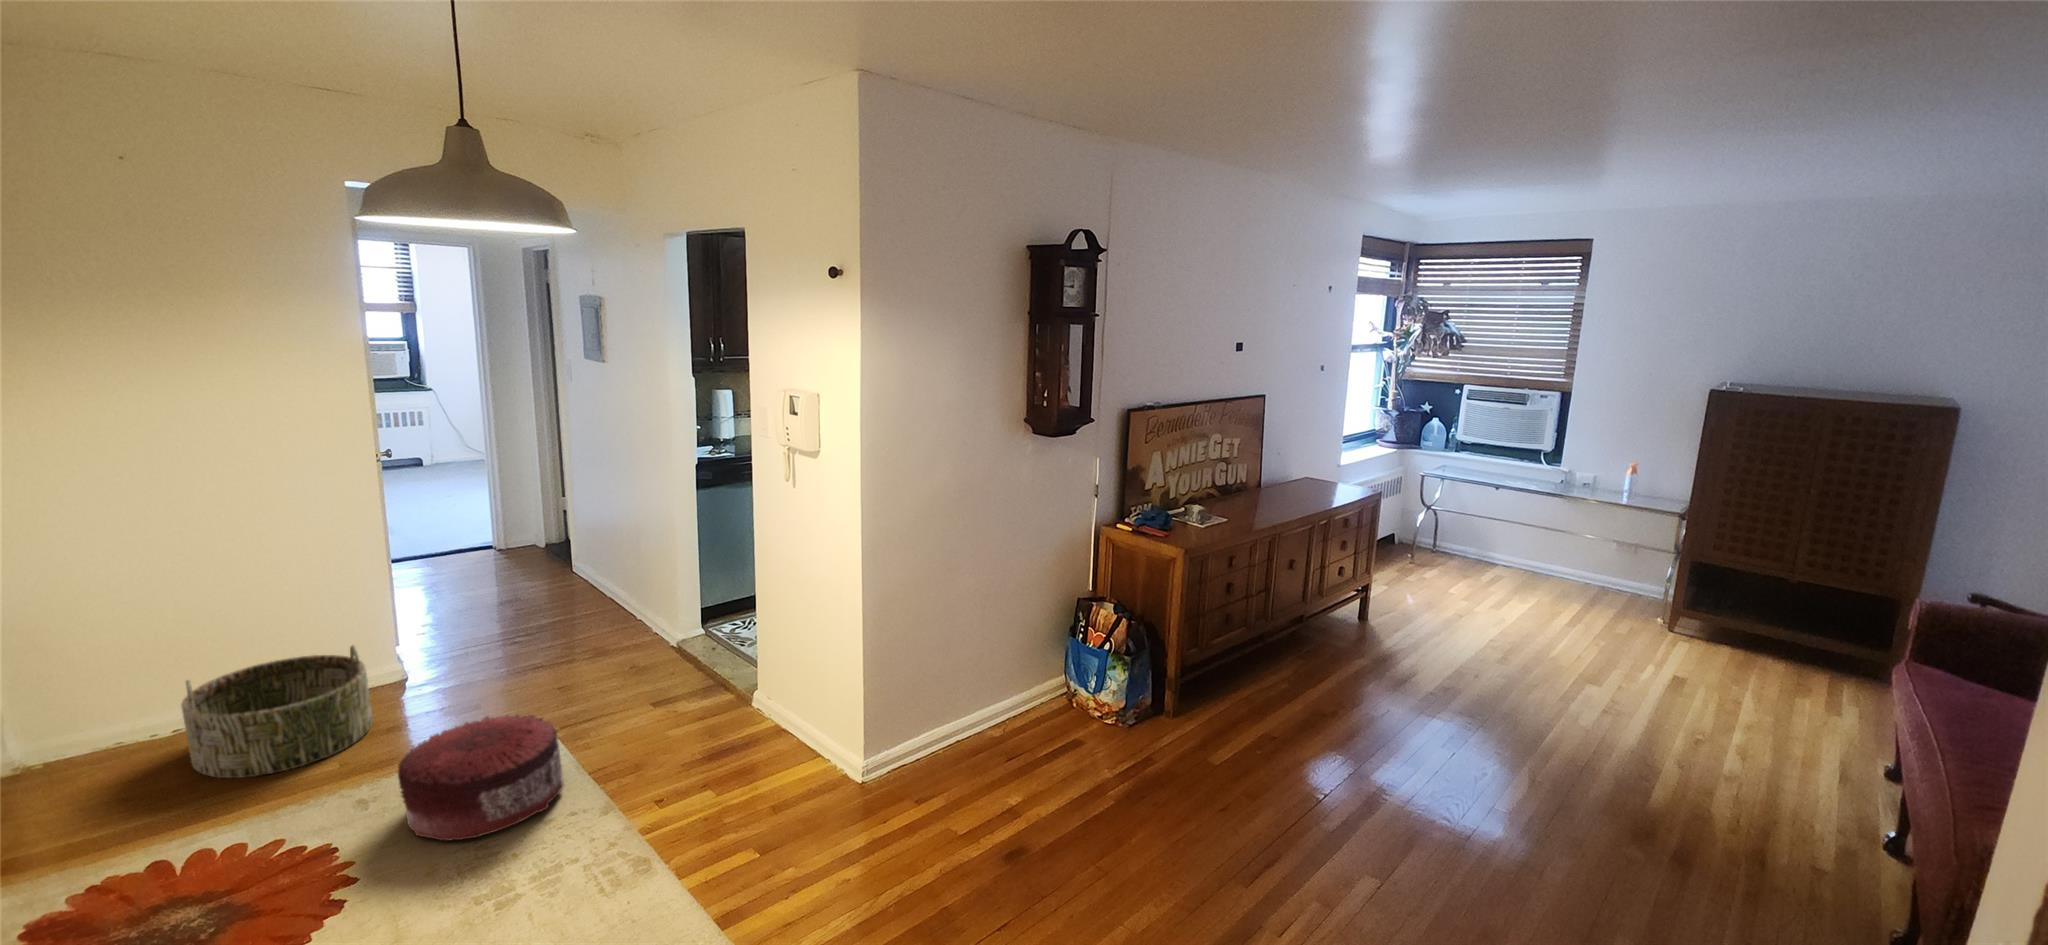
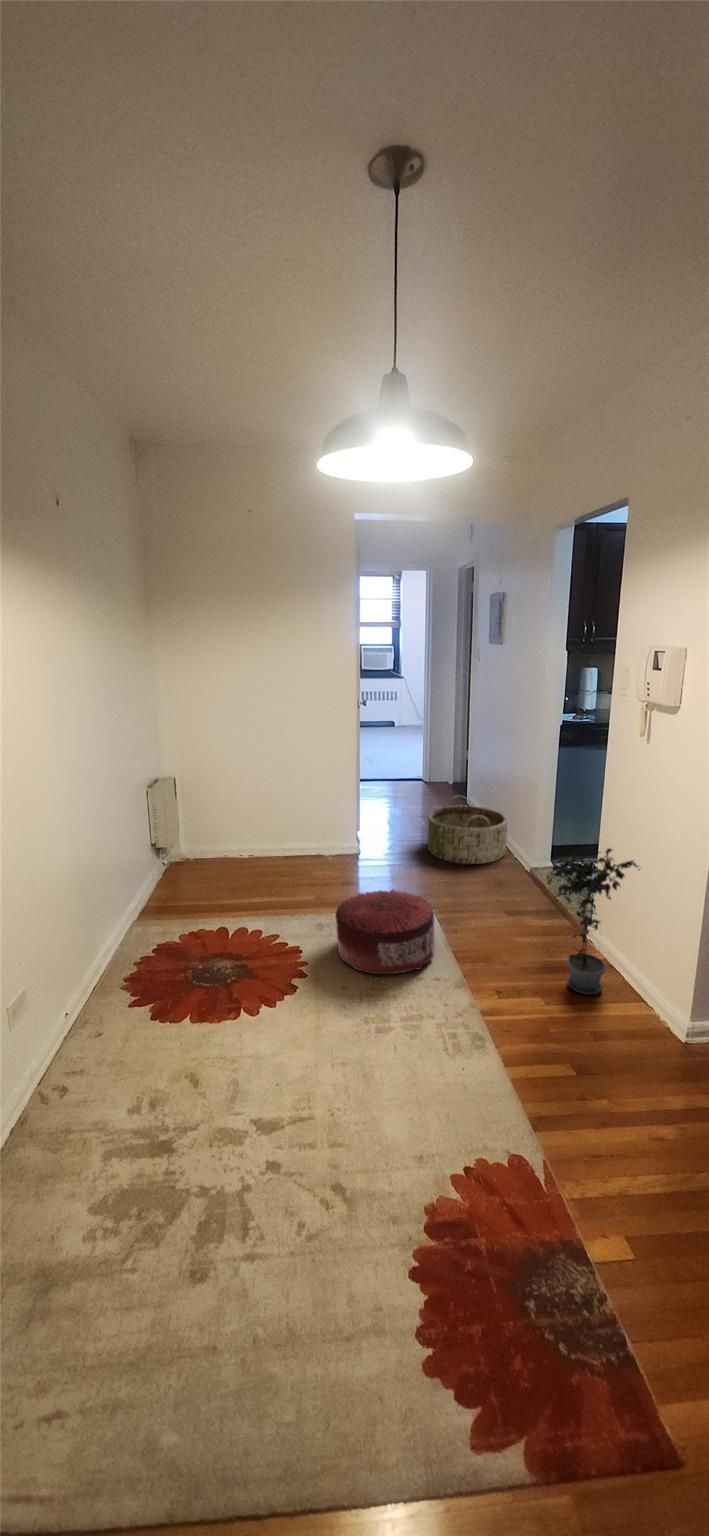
potted plant: none [700,604,802,771] -> present [547,848,640,994]
basket: present [181,646,373,778] -> present [428,795,507,864]

